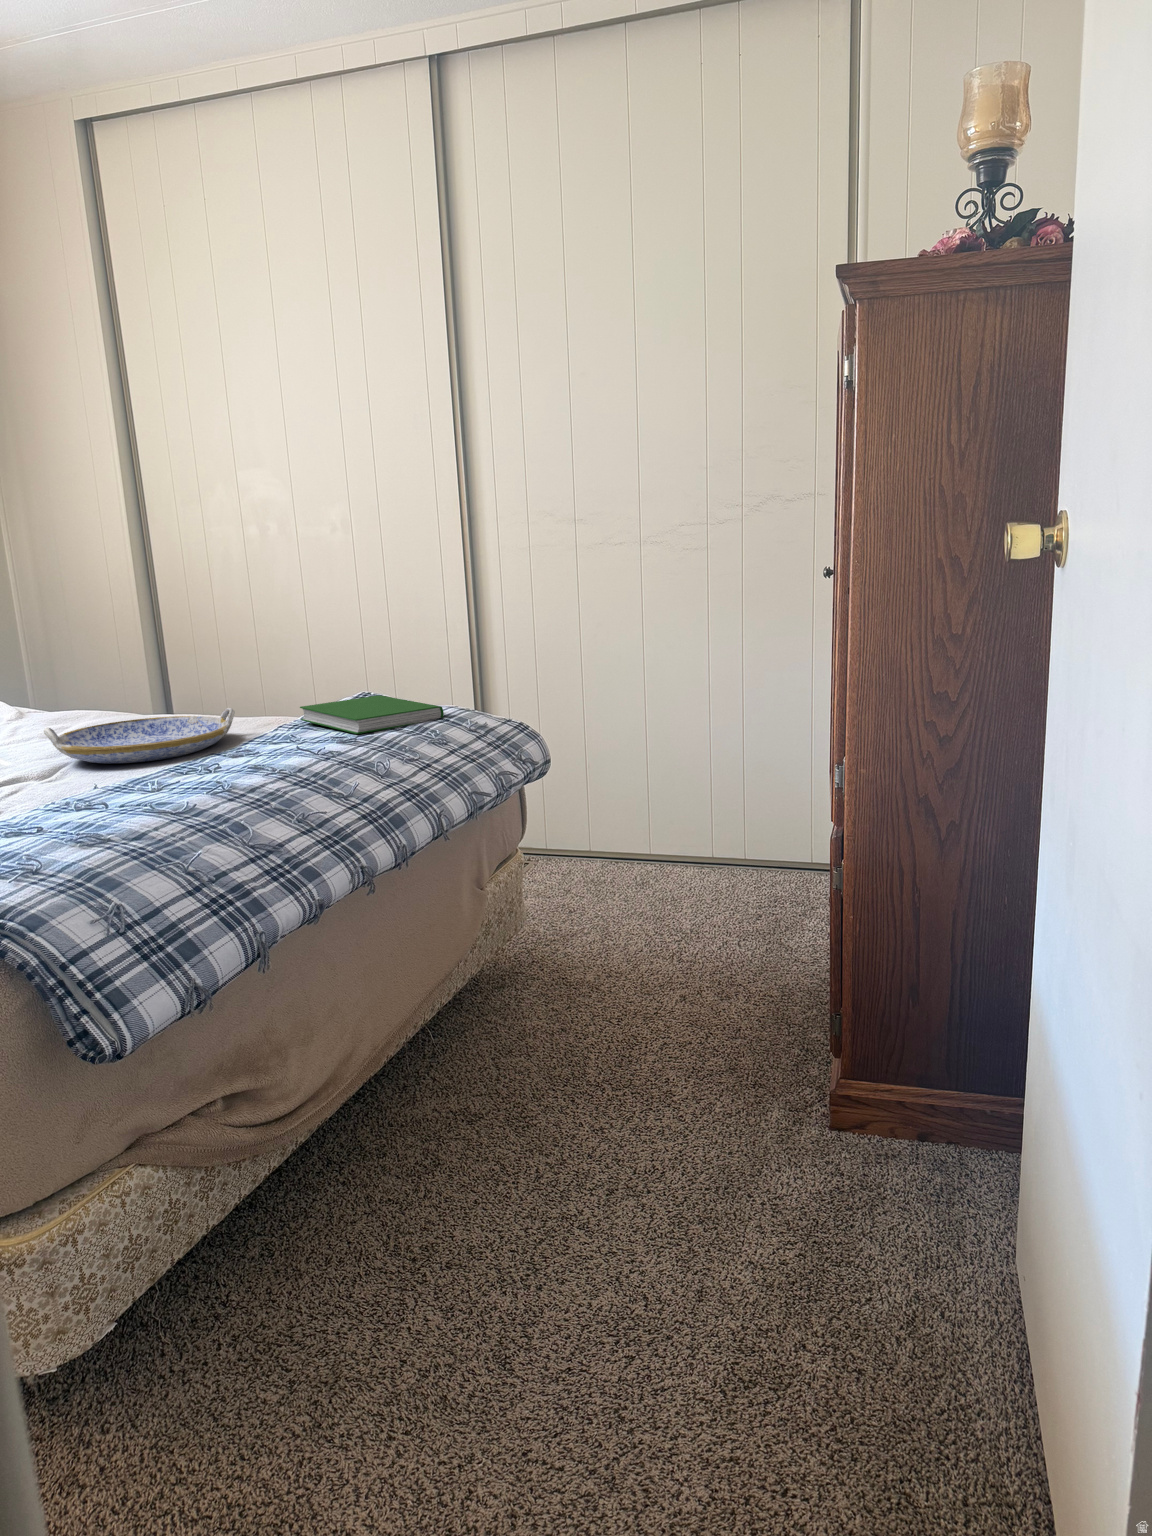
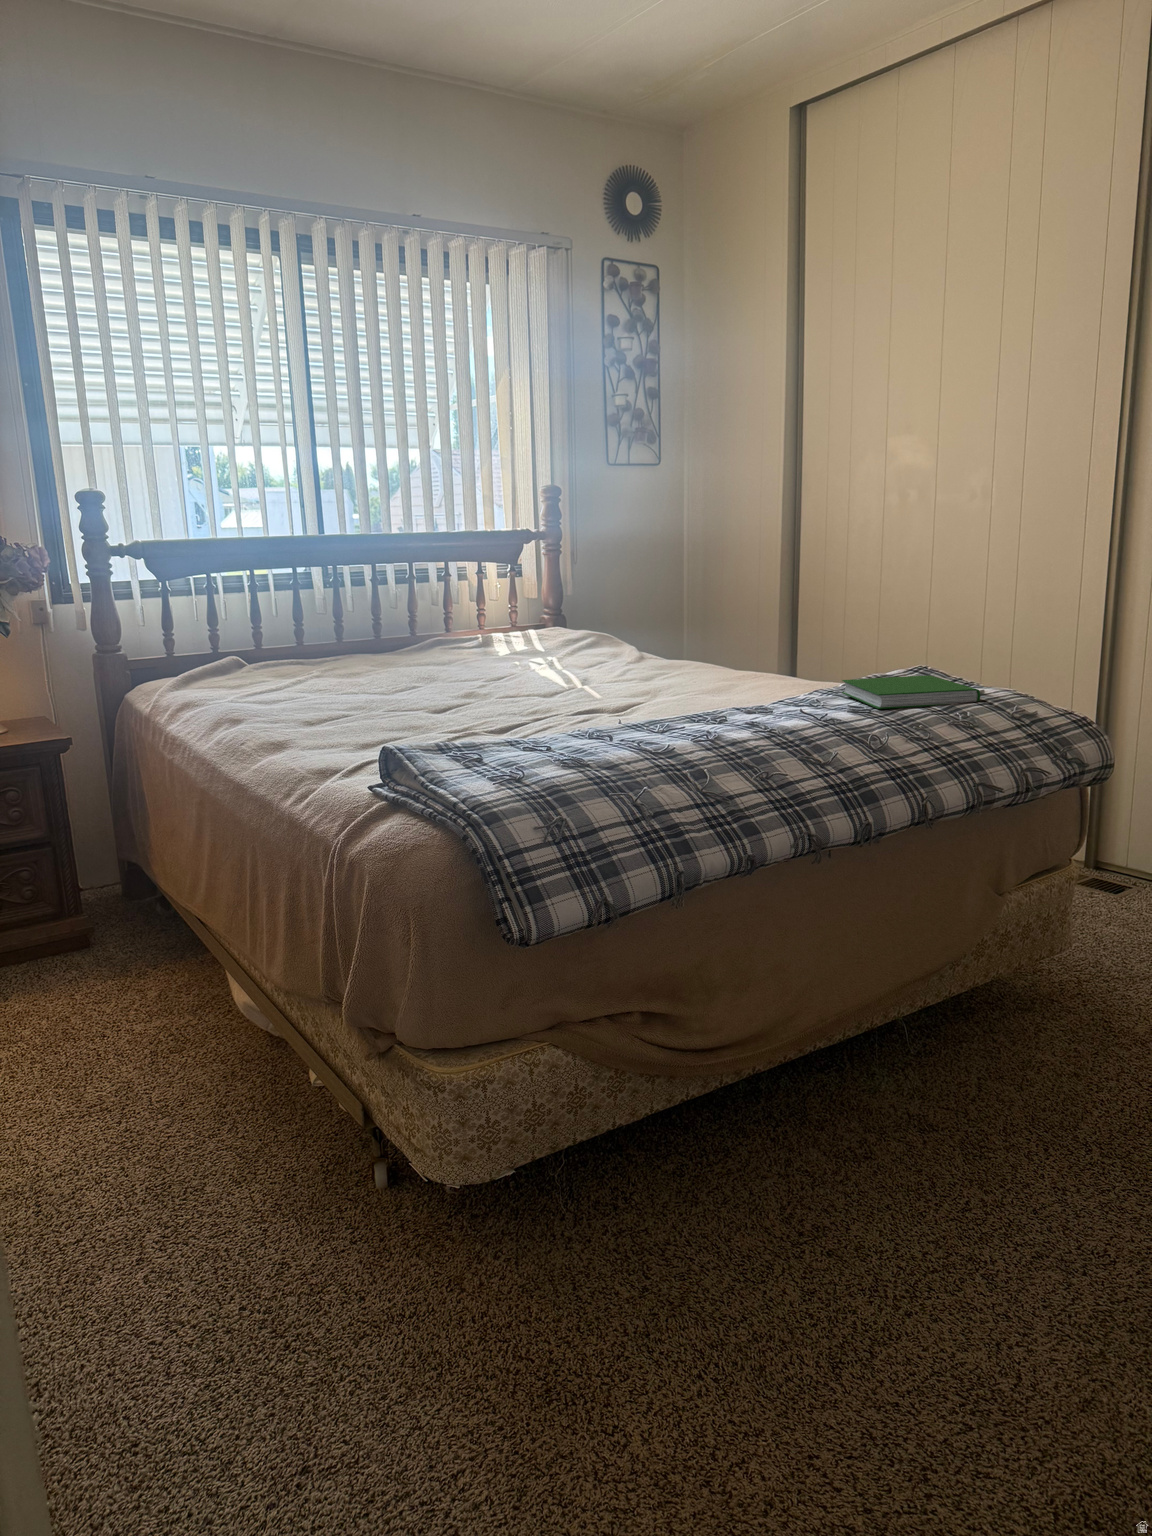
serving tray: present [44,708,235,763] -> none [617,675,777,716]

